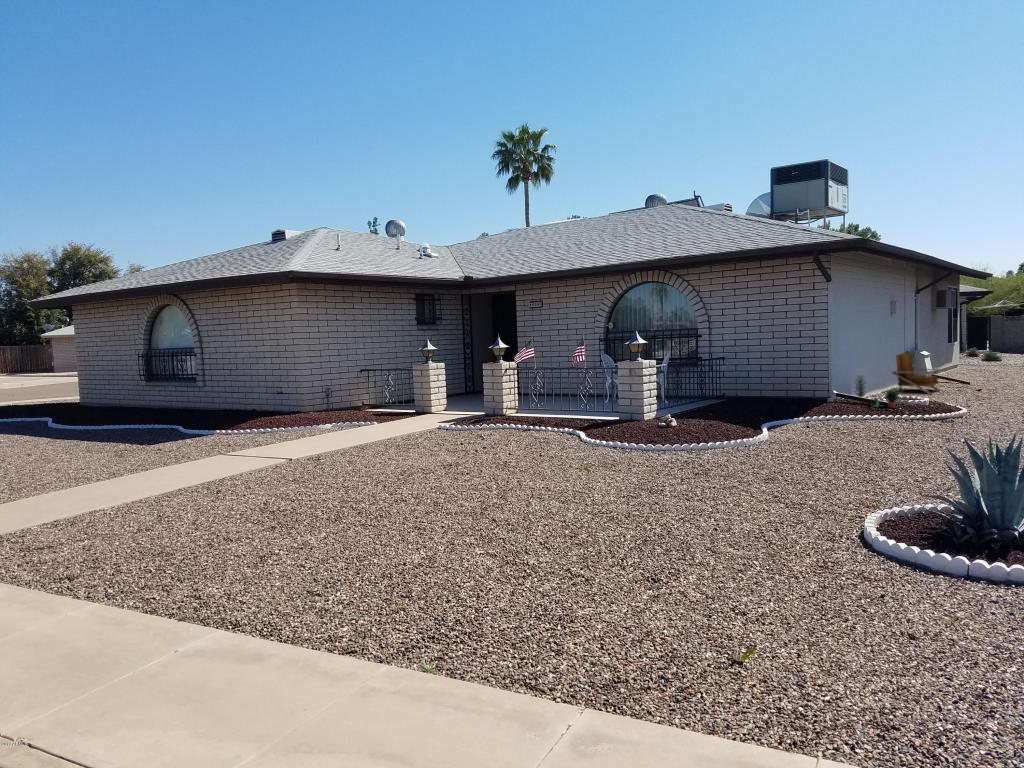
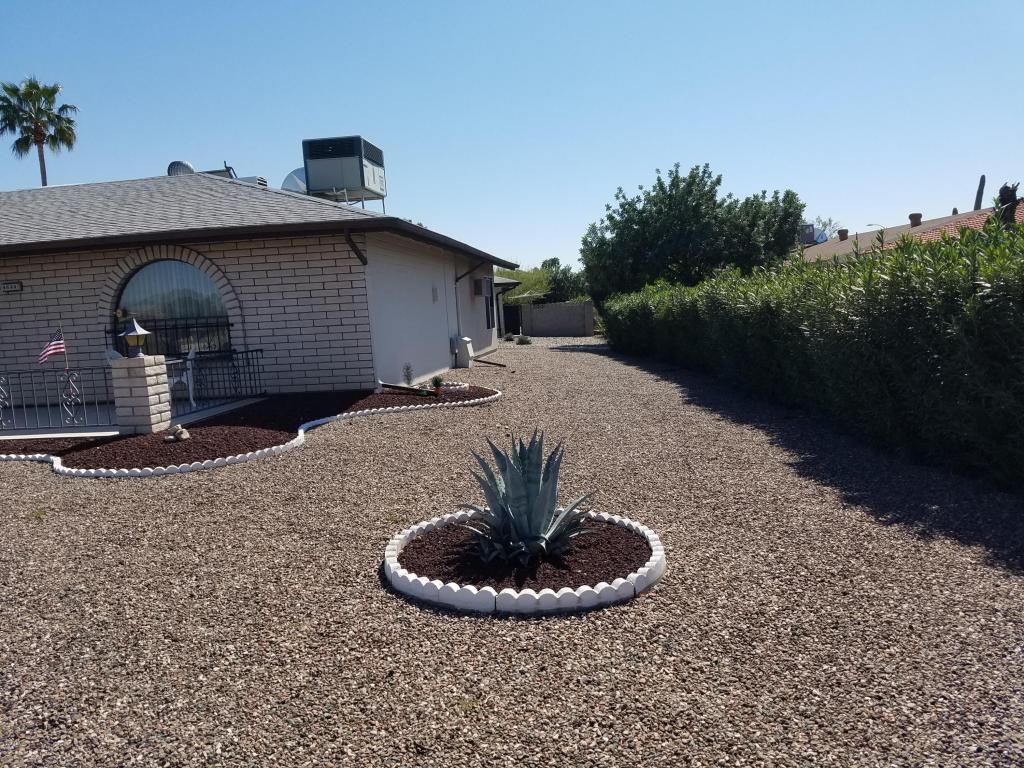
lounge chair: present [892,353,940,395] -> none [438,338,481,380]

